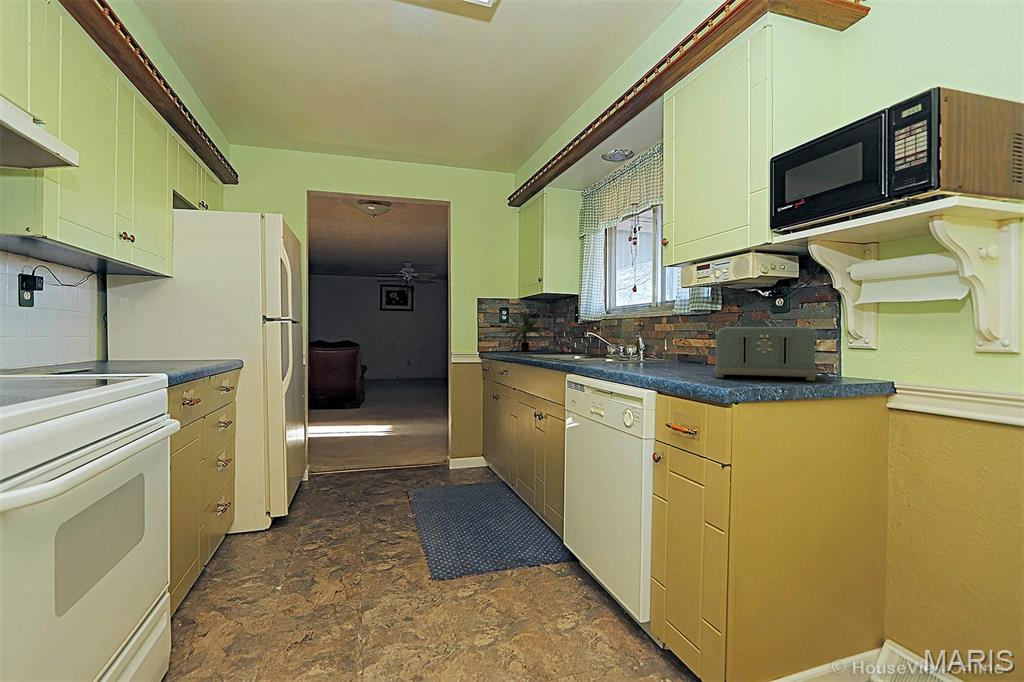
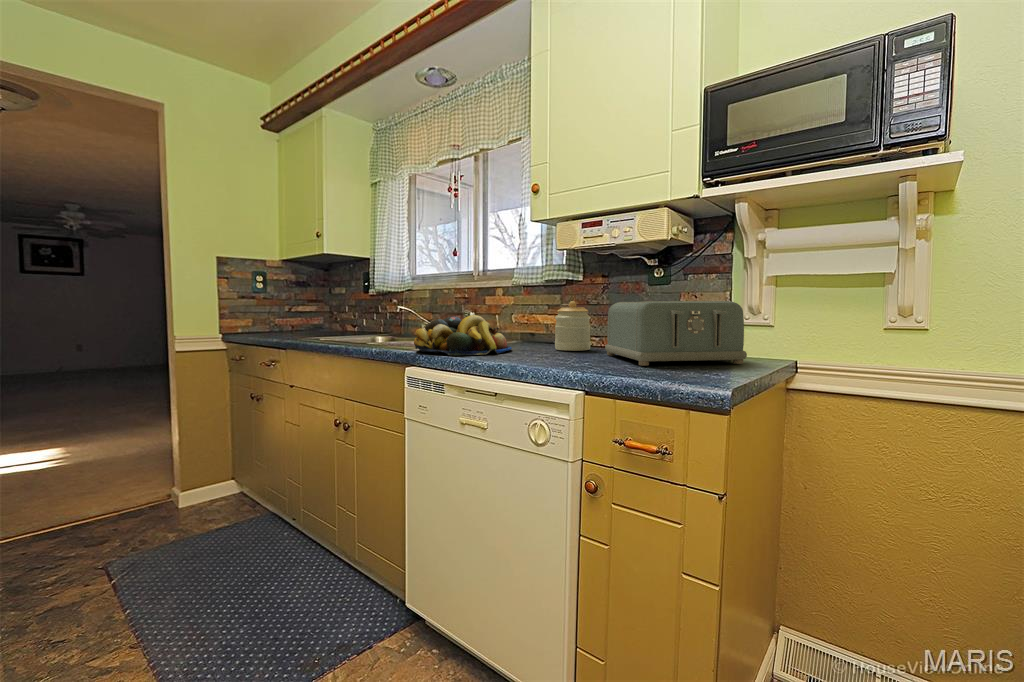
potted plant: present [505,309,545,351] -> none [256,269,319,330]
jar: none [686,328,718,369] -> present [555,301,591,351]
fruit bowl: none [575,338,651,367] -> present [414,315,512,355]

